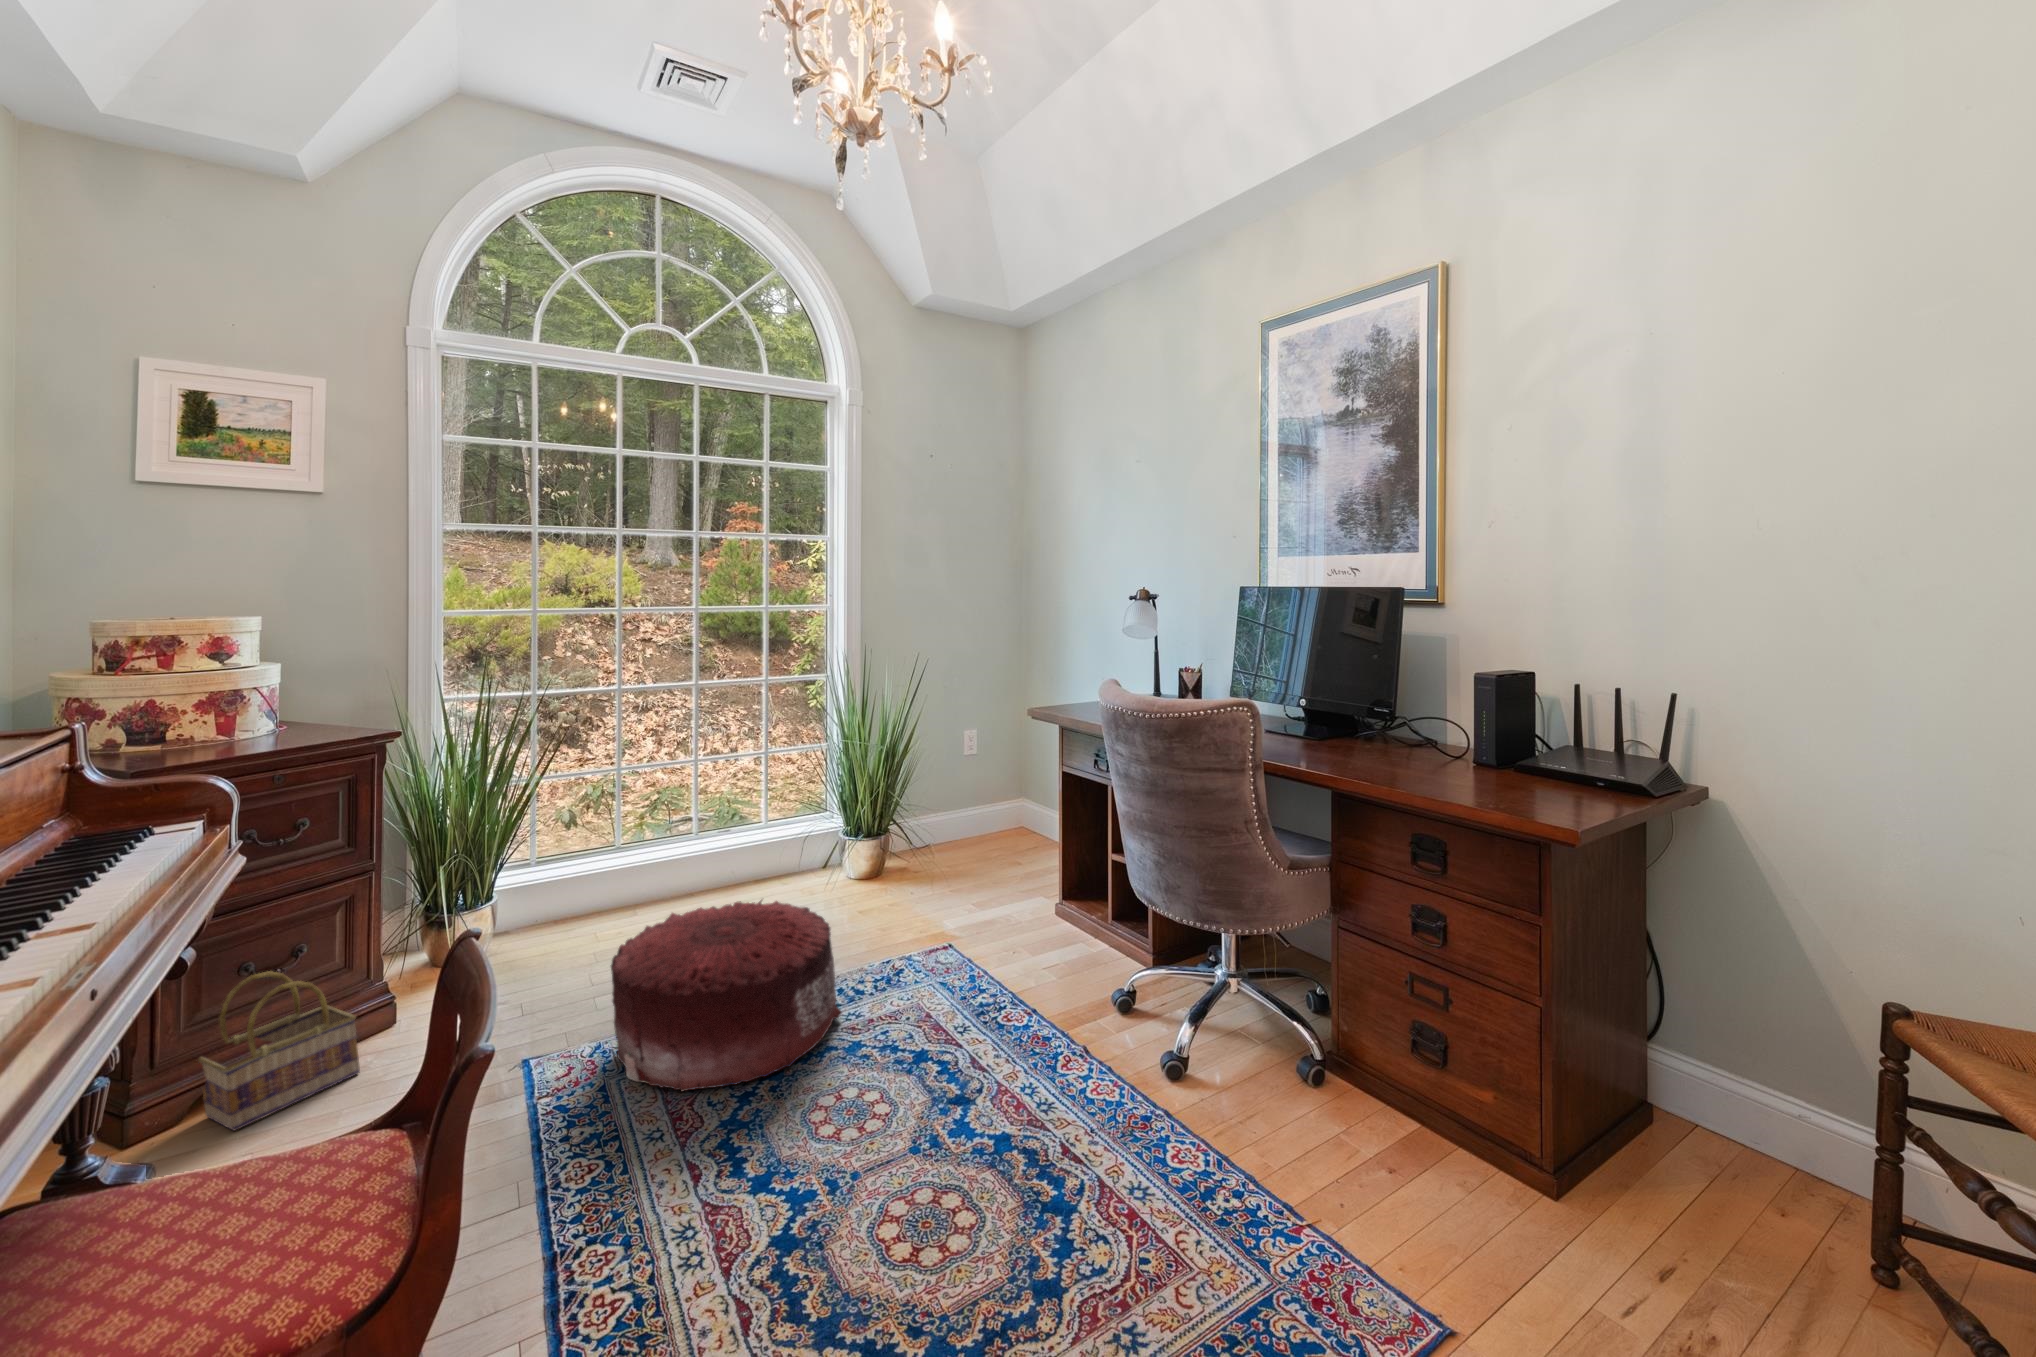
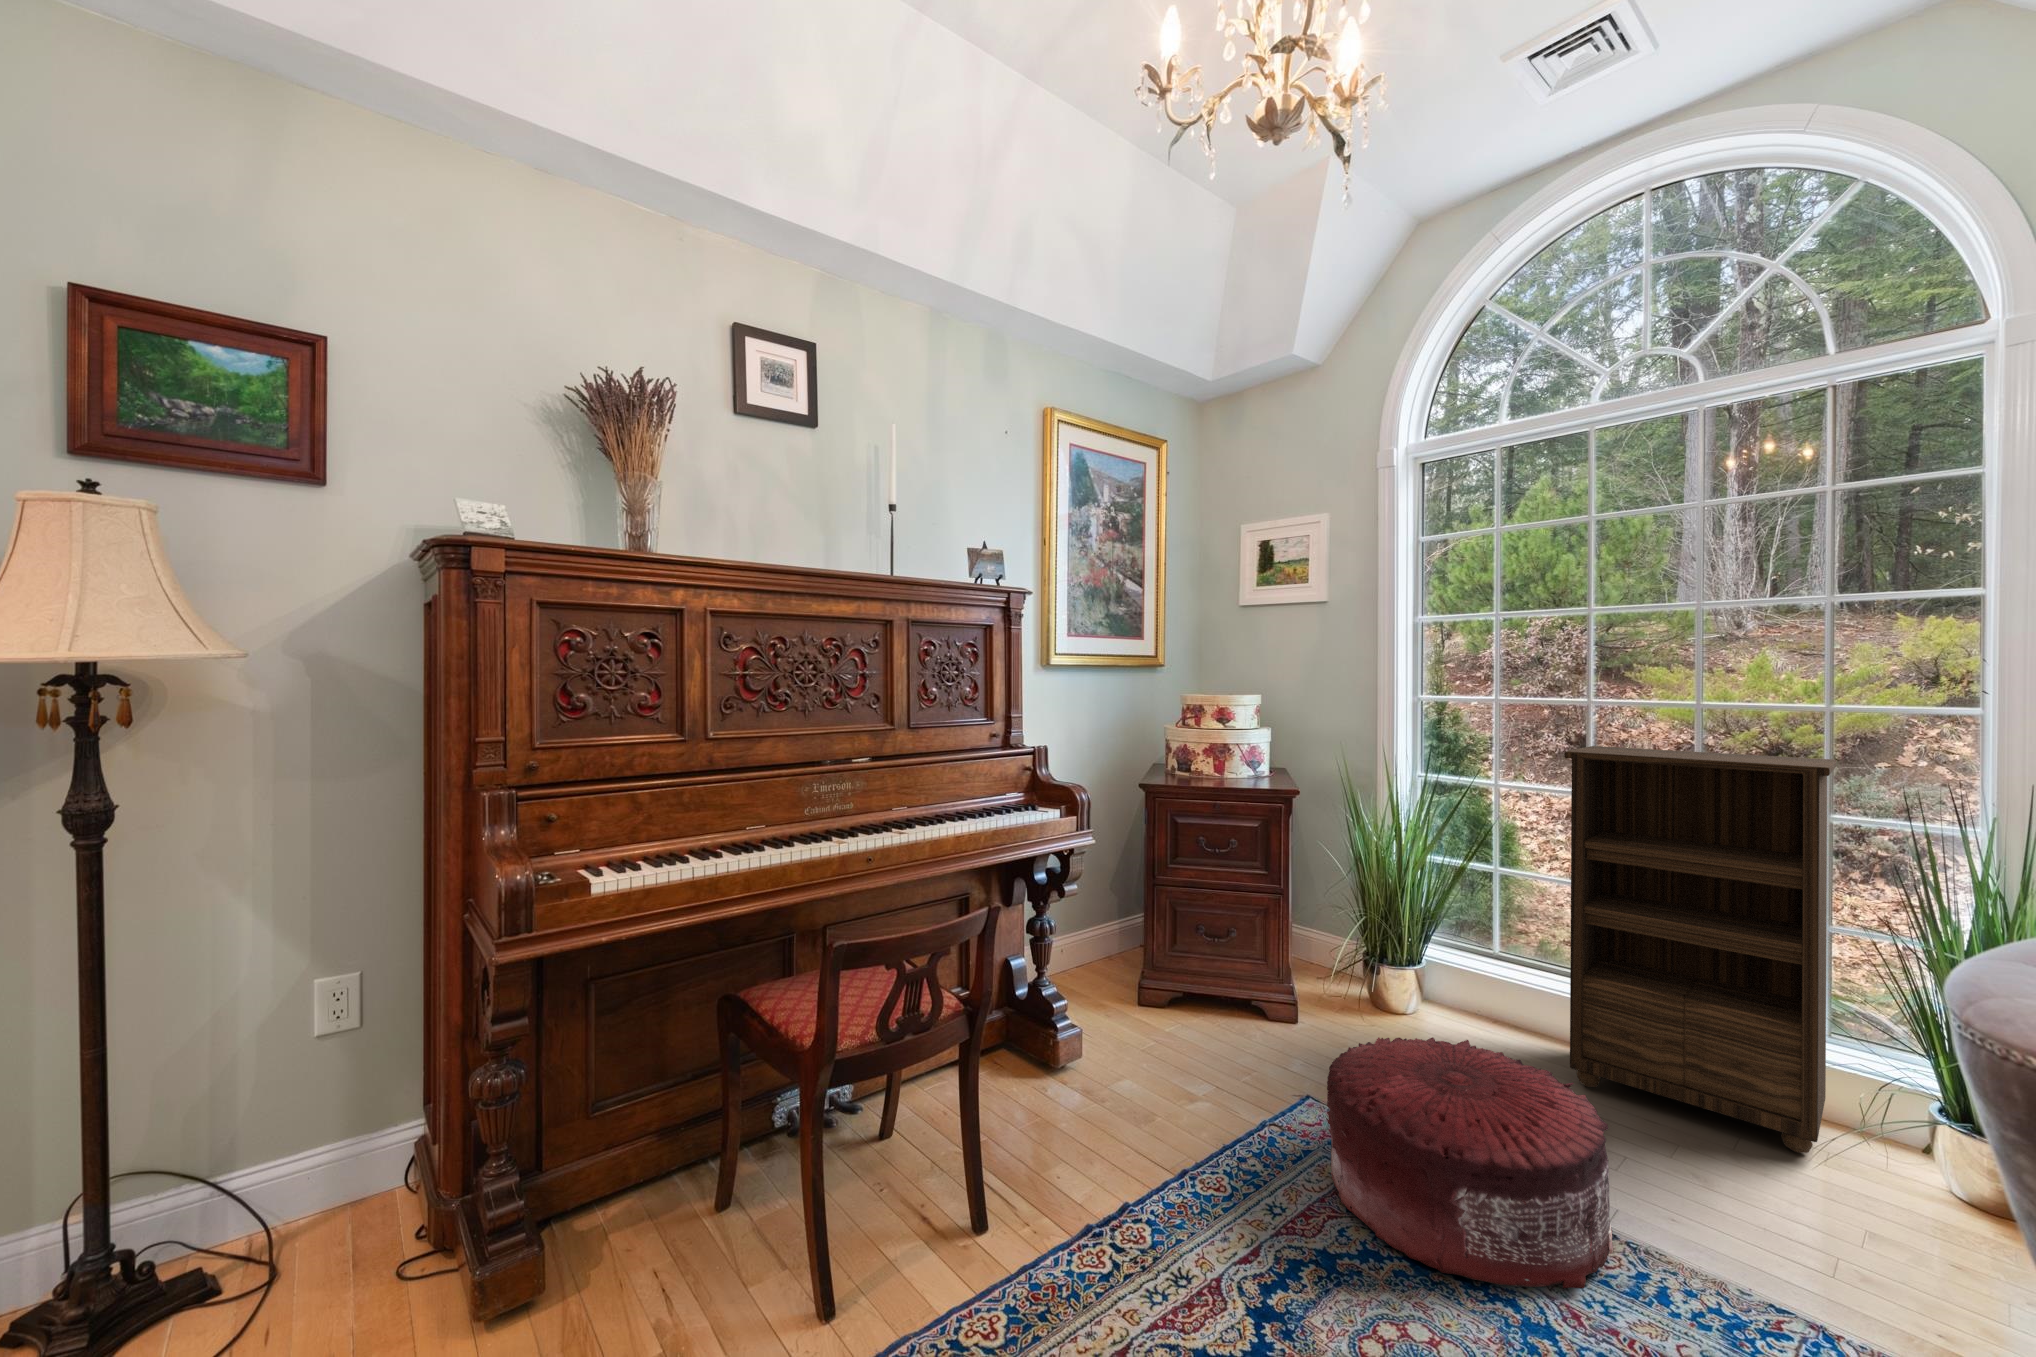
bookshelf: none [618,641,805,928] -> present [1564,746,1837,1153]
basket: present [198,971,360,1131] -> none [1171,932,1252,1036]

